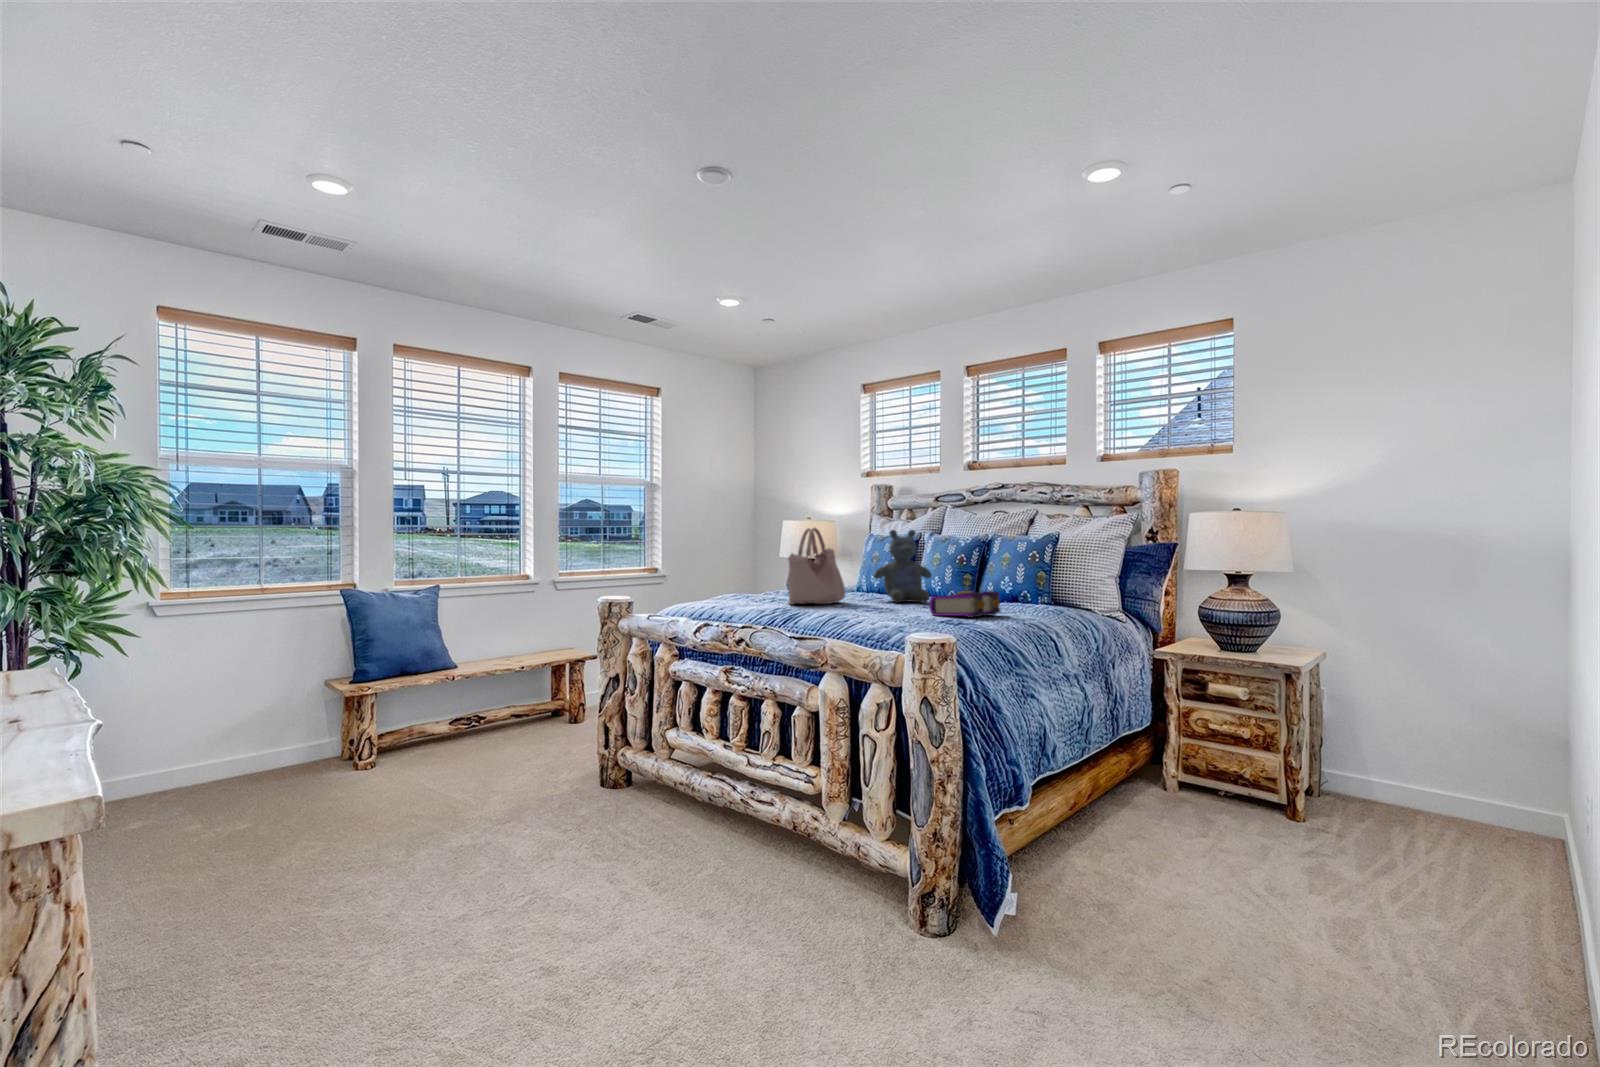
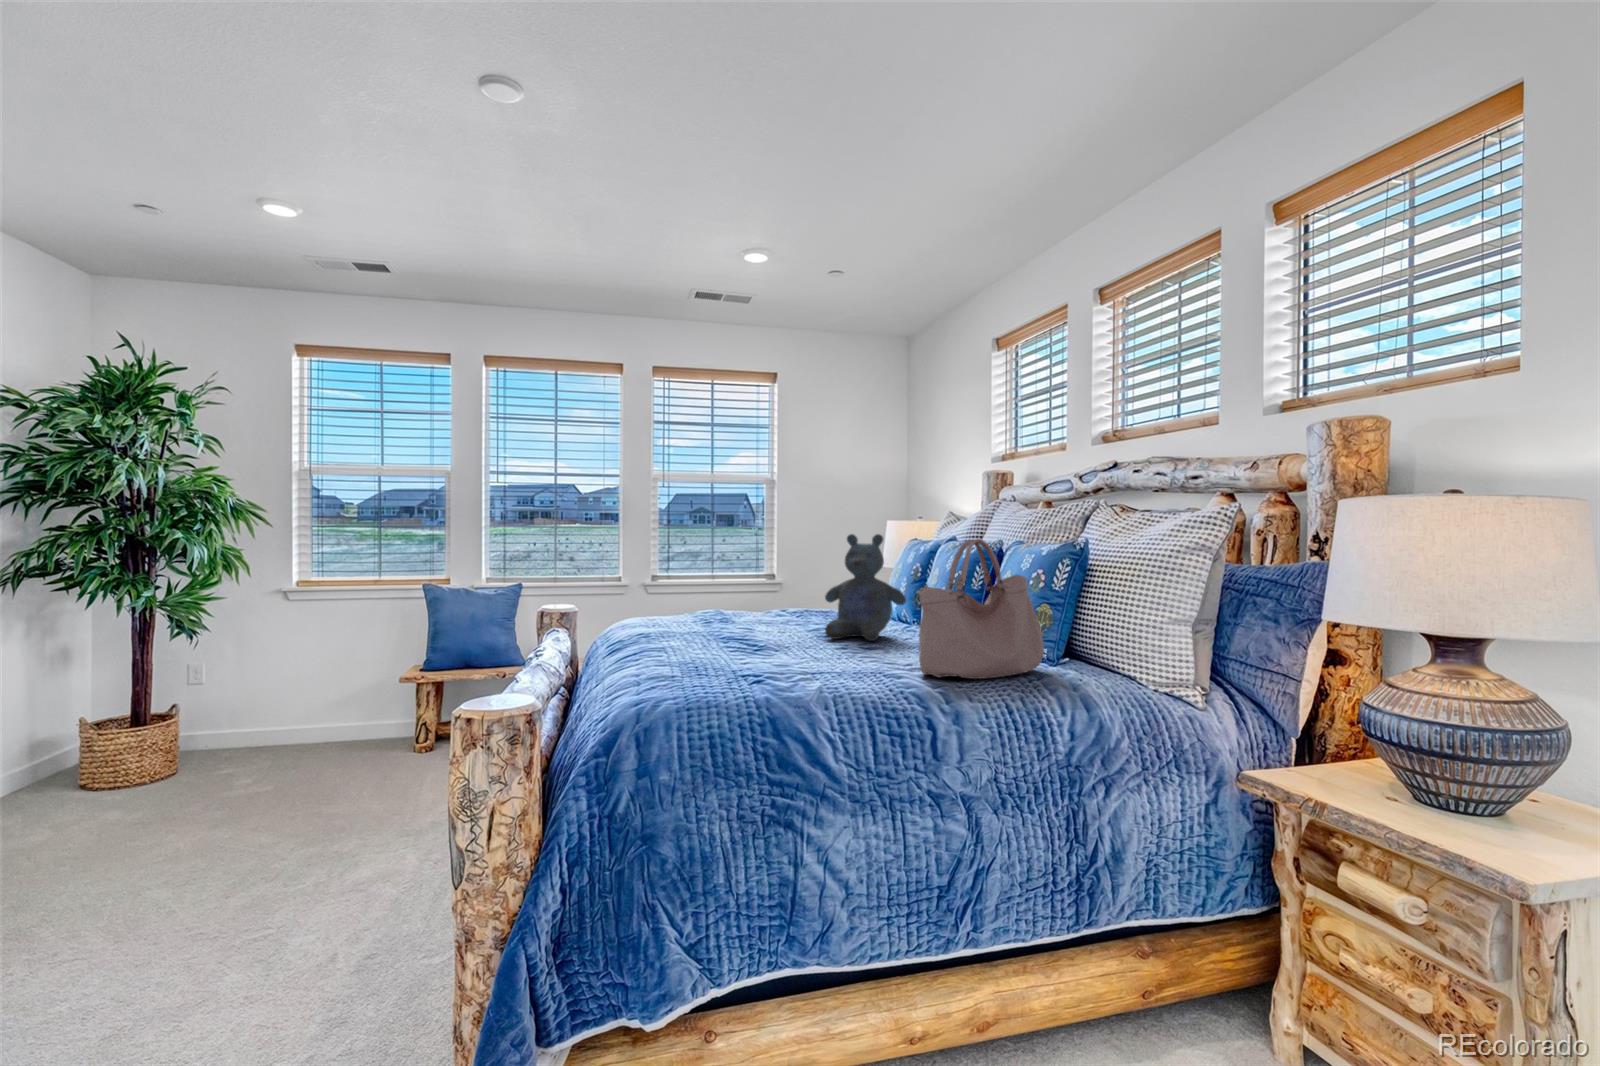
handbag: present [787,527,845,605] -> present [919,539,1044,679]
book: present [929,591,1001,617] -> none [738,639,844,687]

